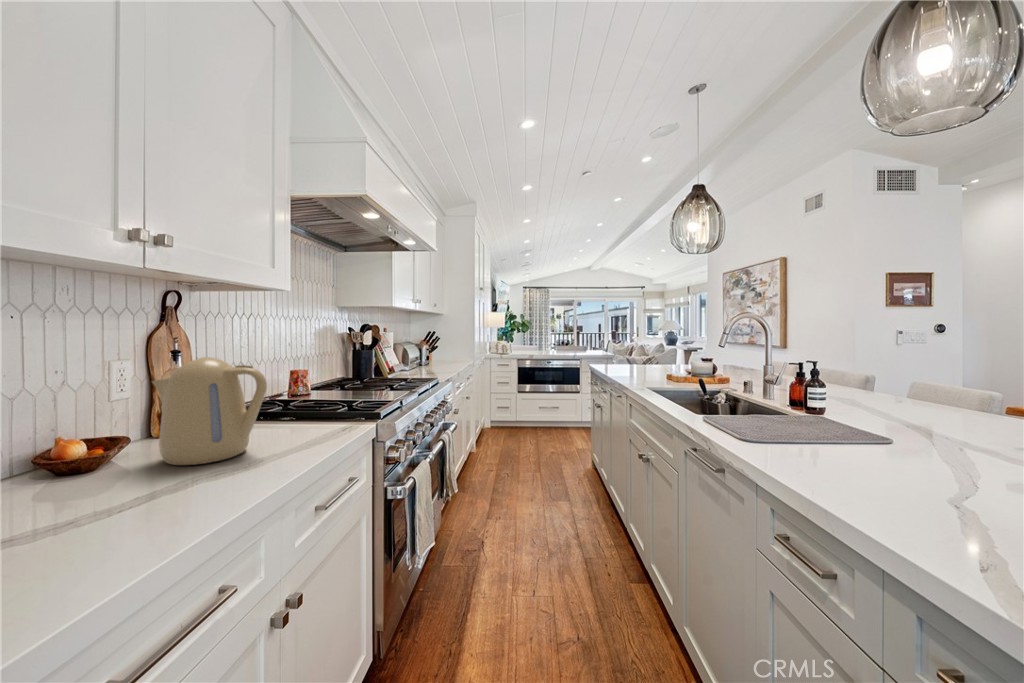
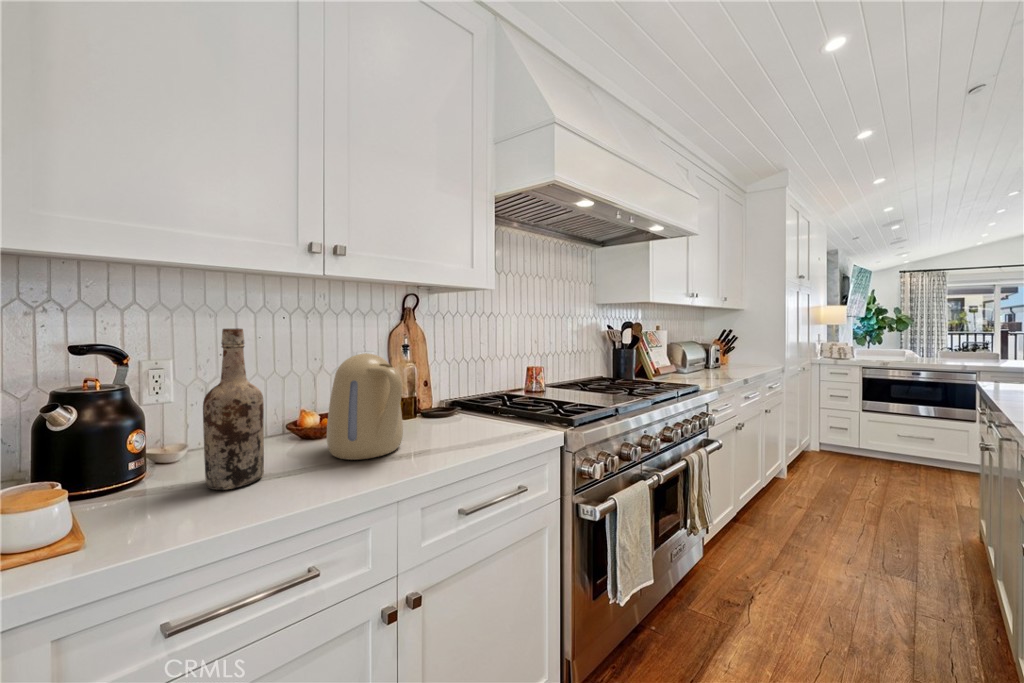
wine bottle: none [61,332,136,510] -> present [203,329,264,490]

